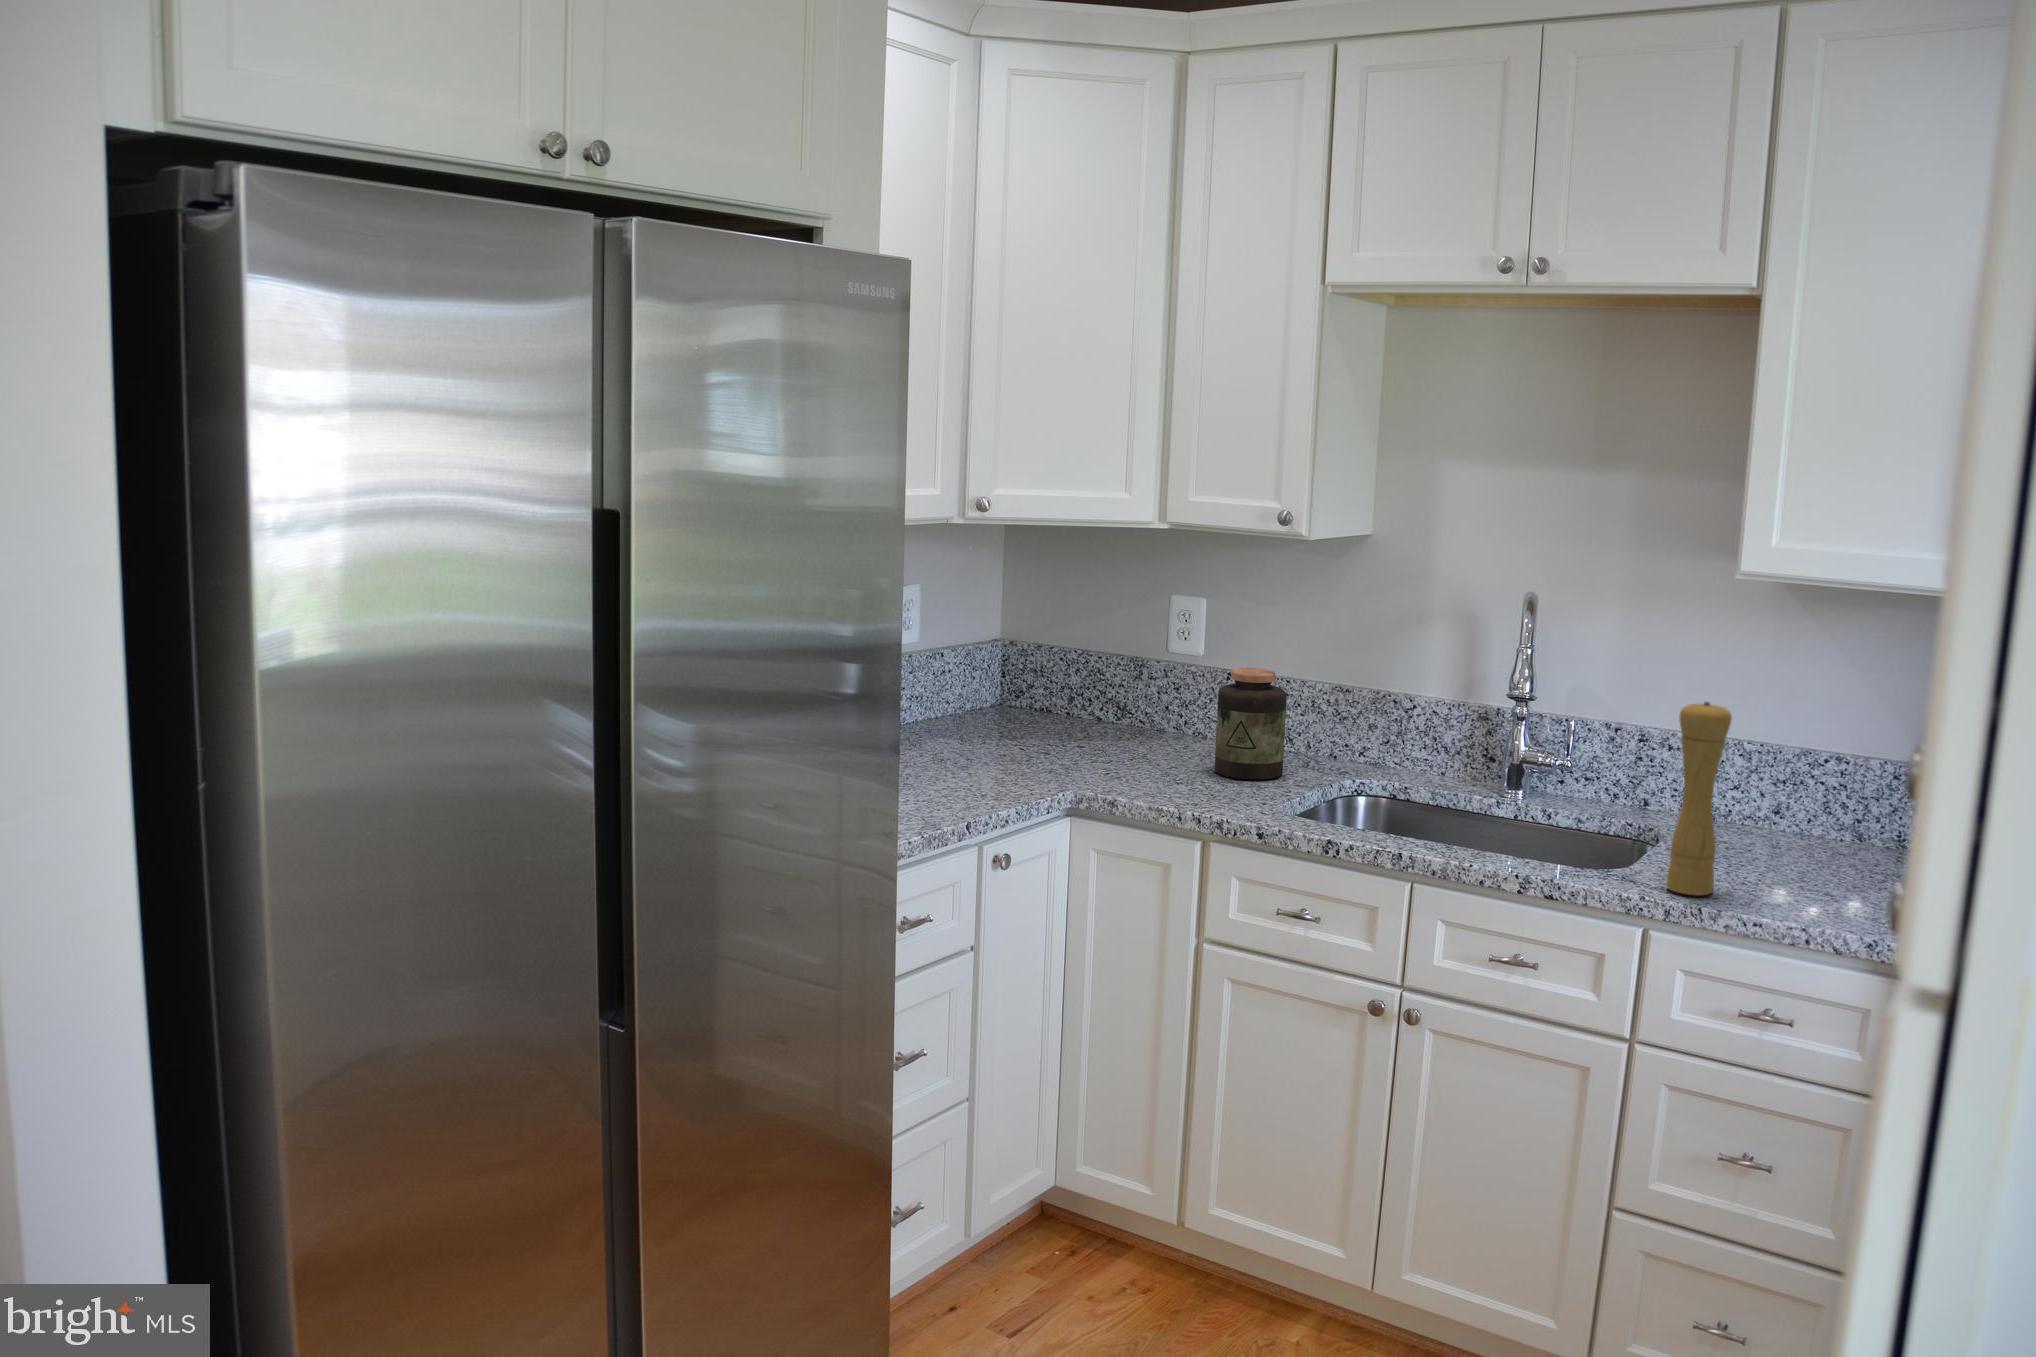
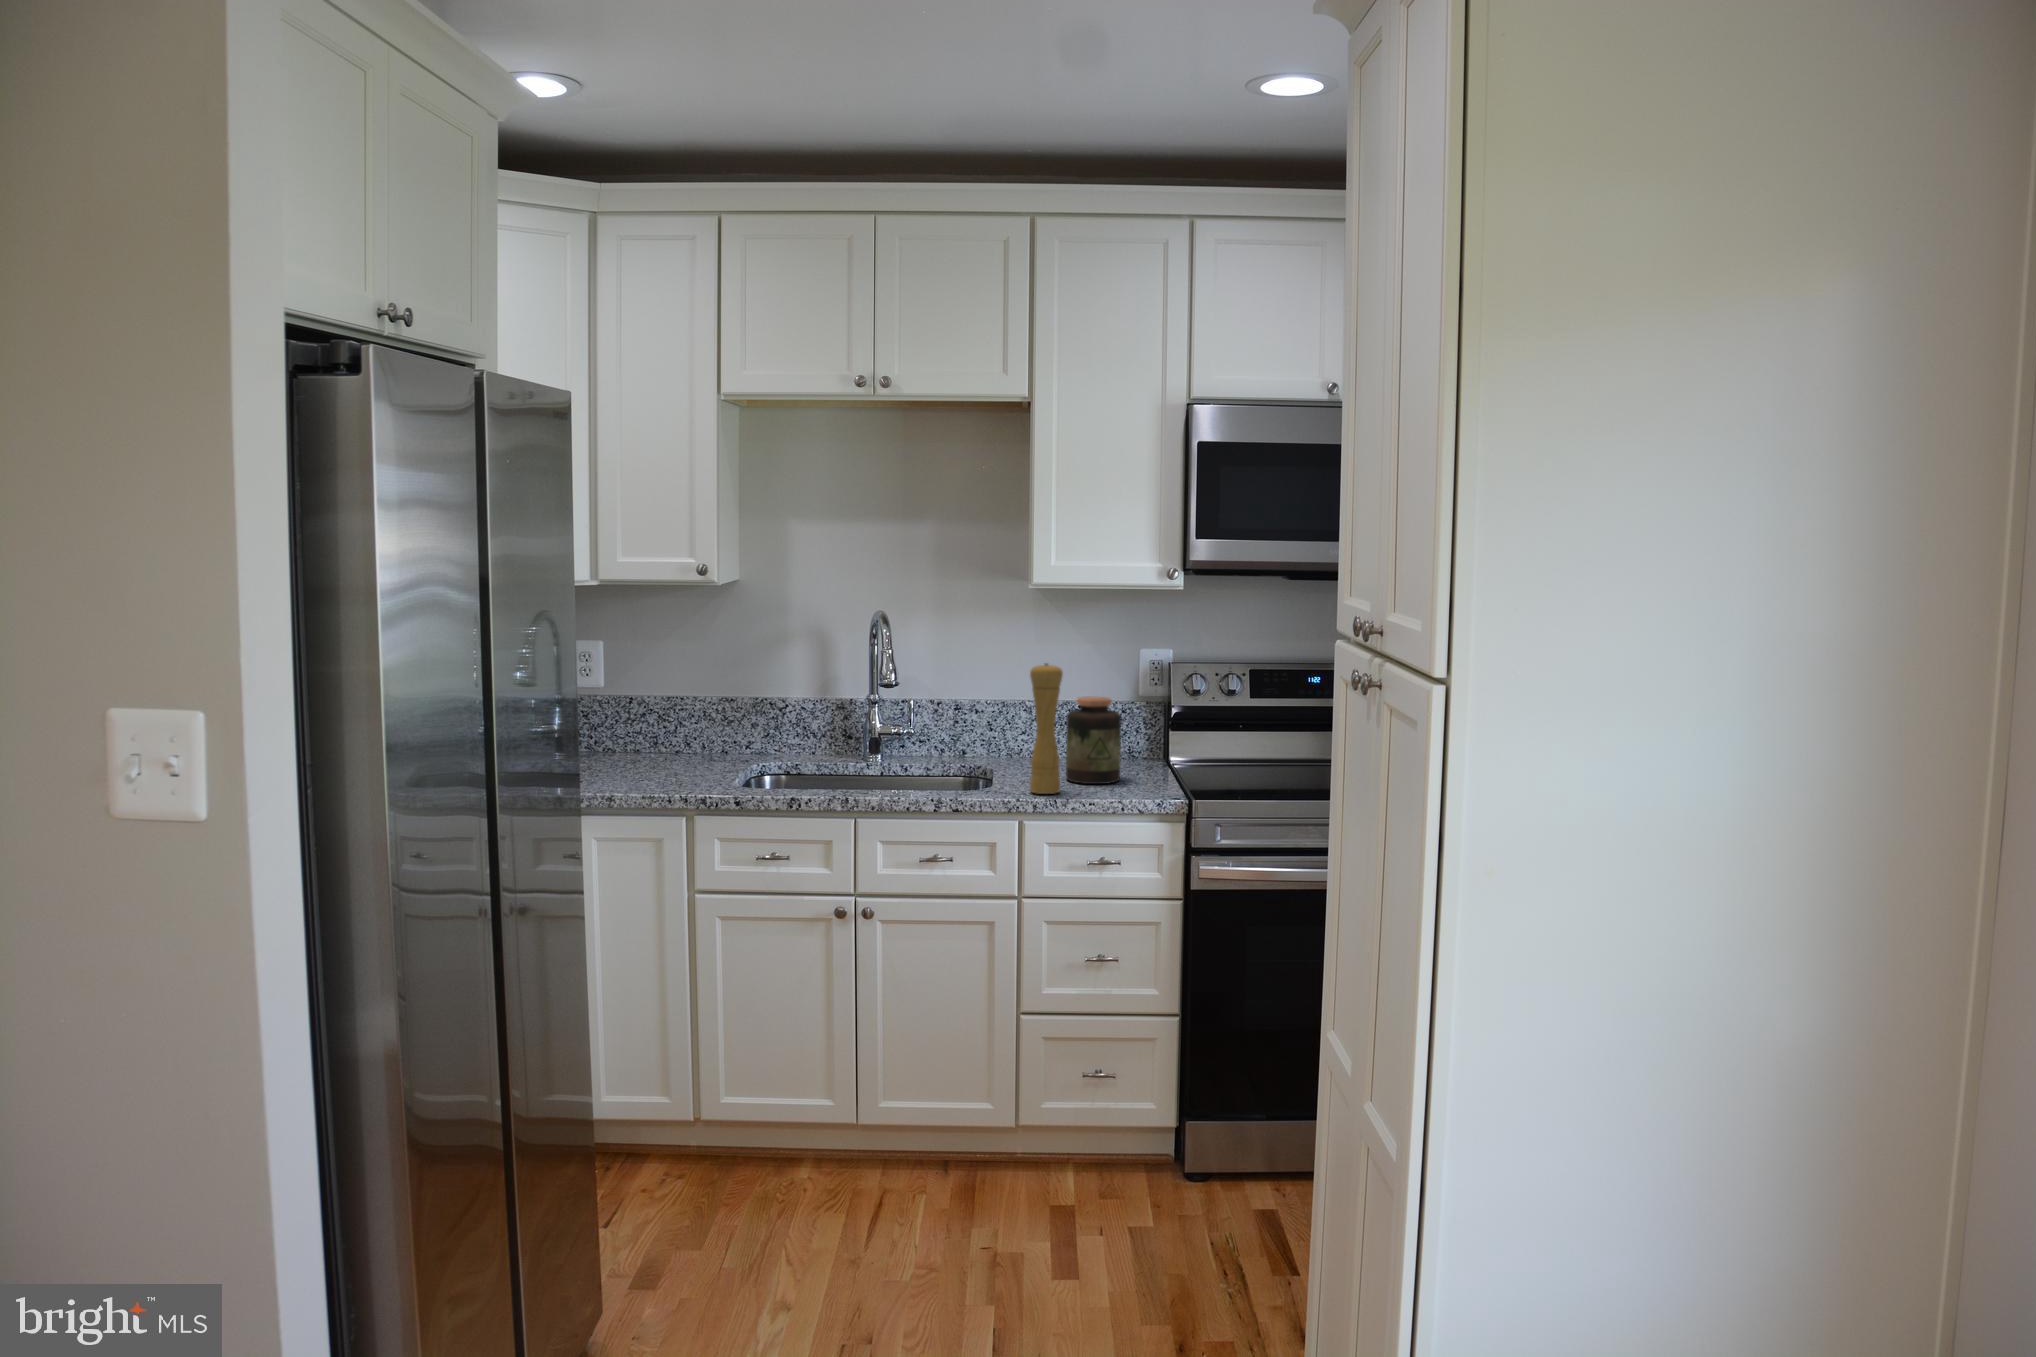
jar: present [1215,668,1287,780] -> present [1066,697,1121,784]

